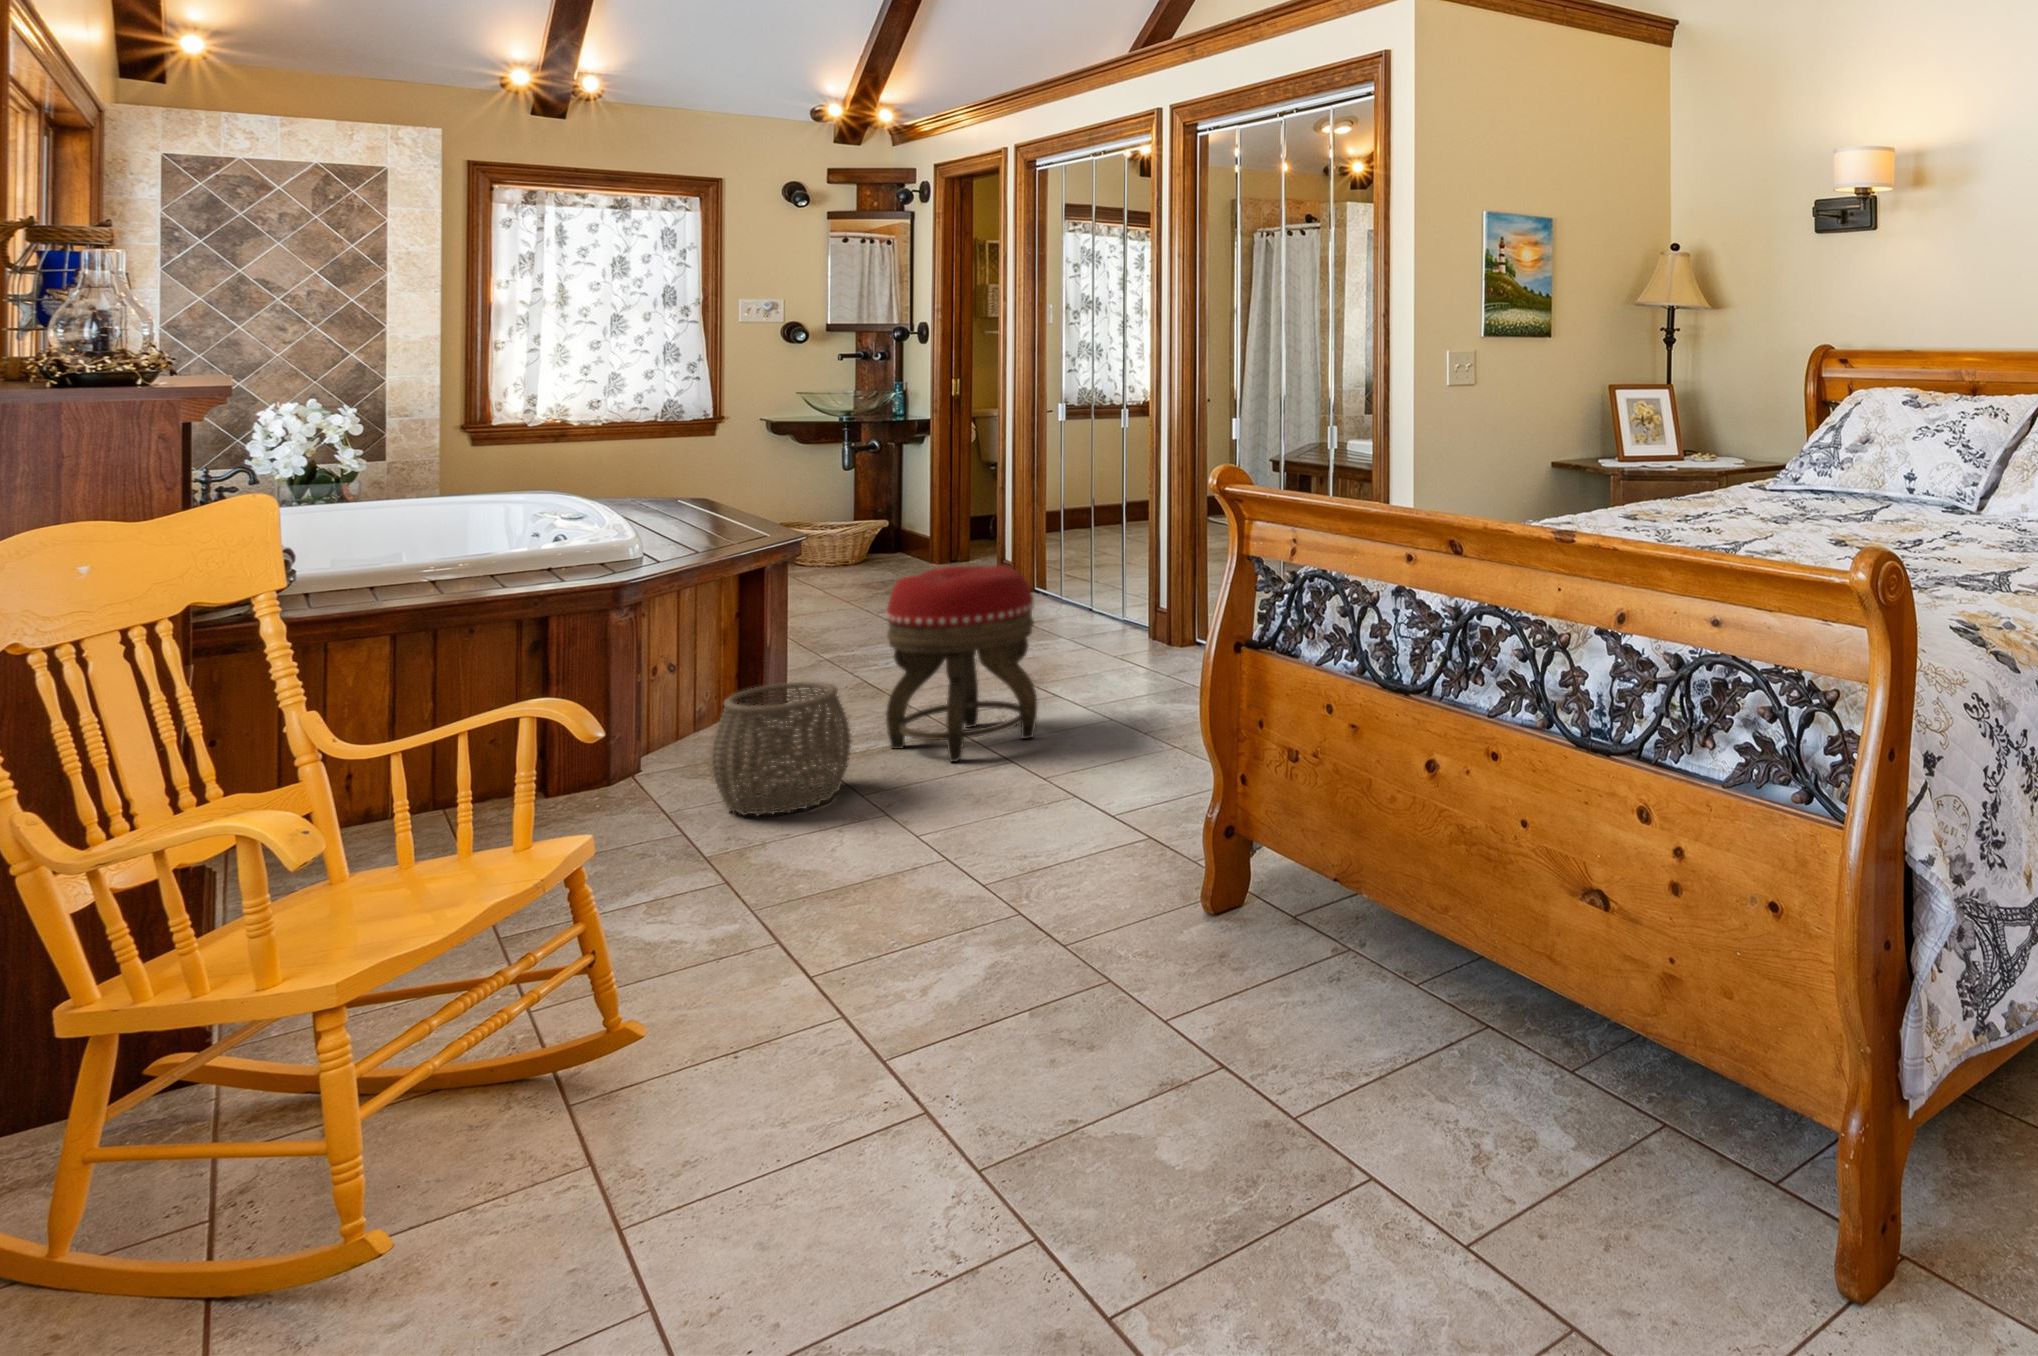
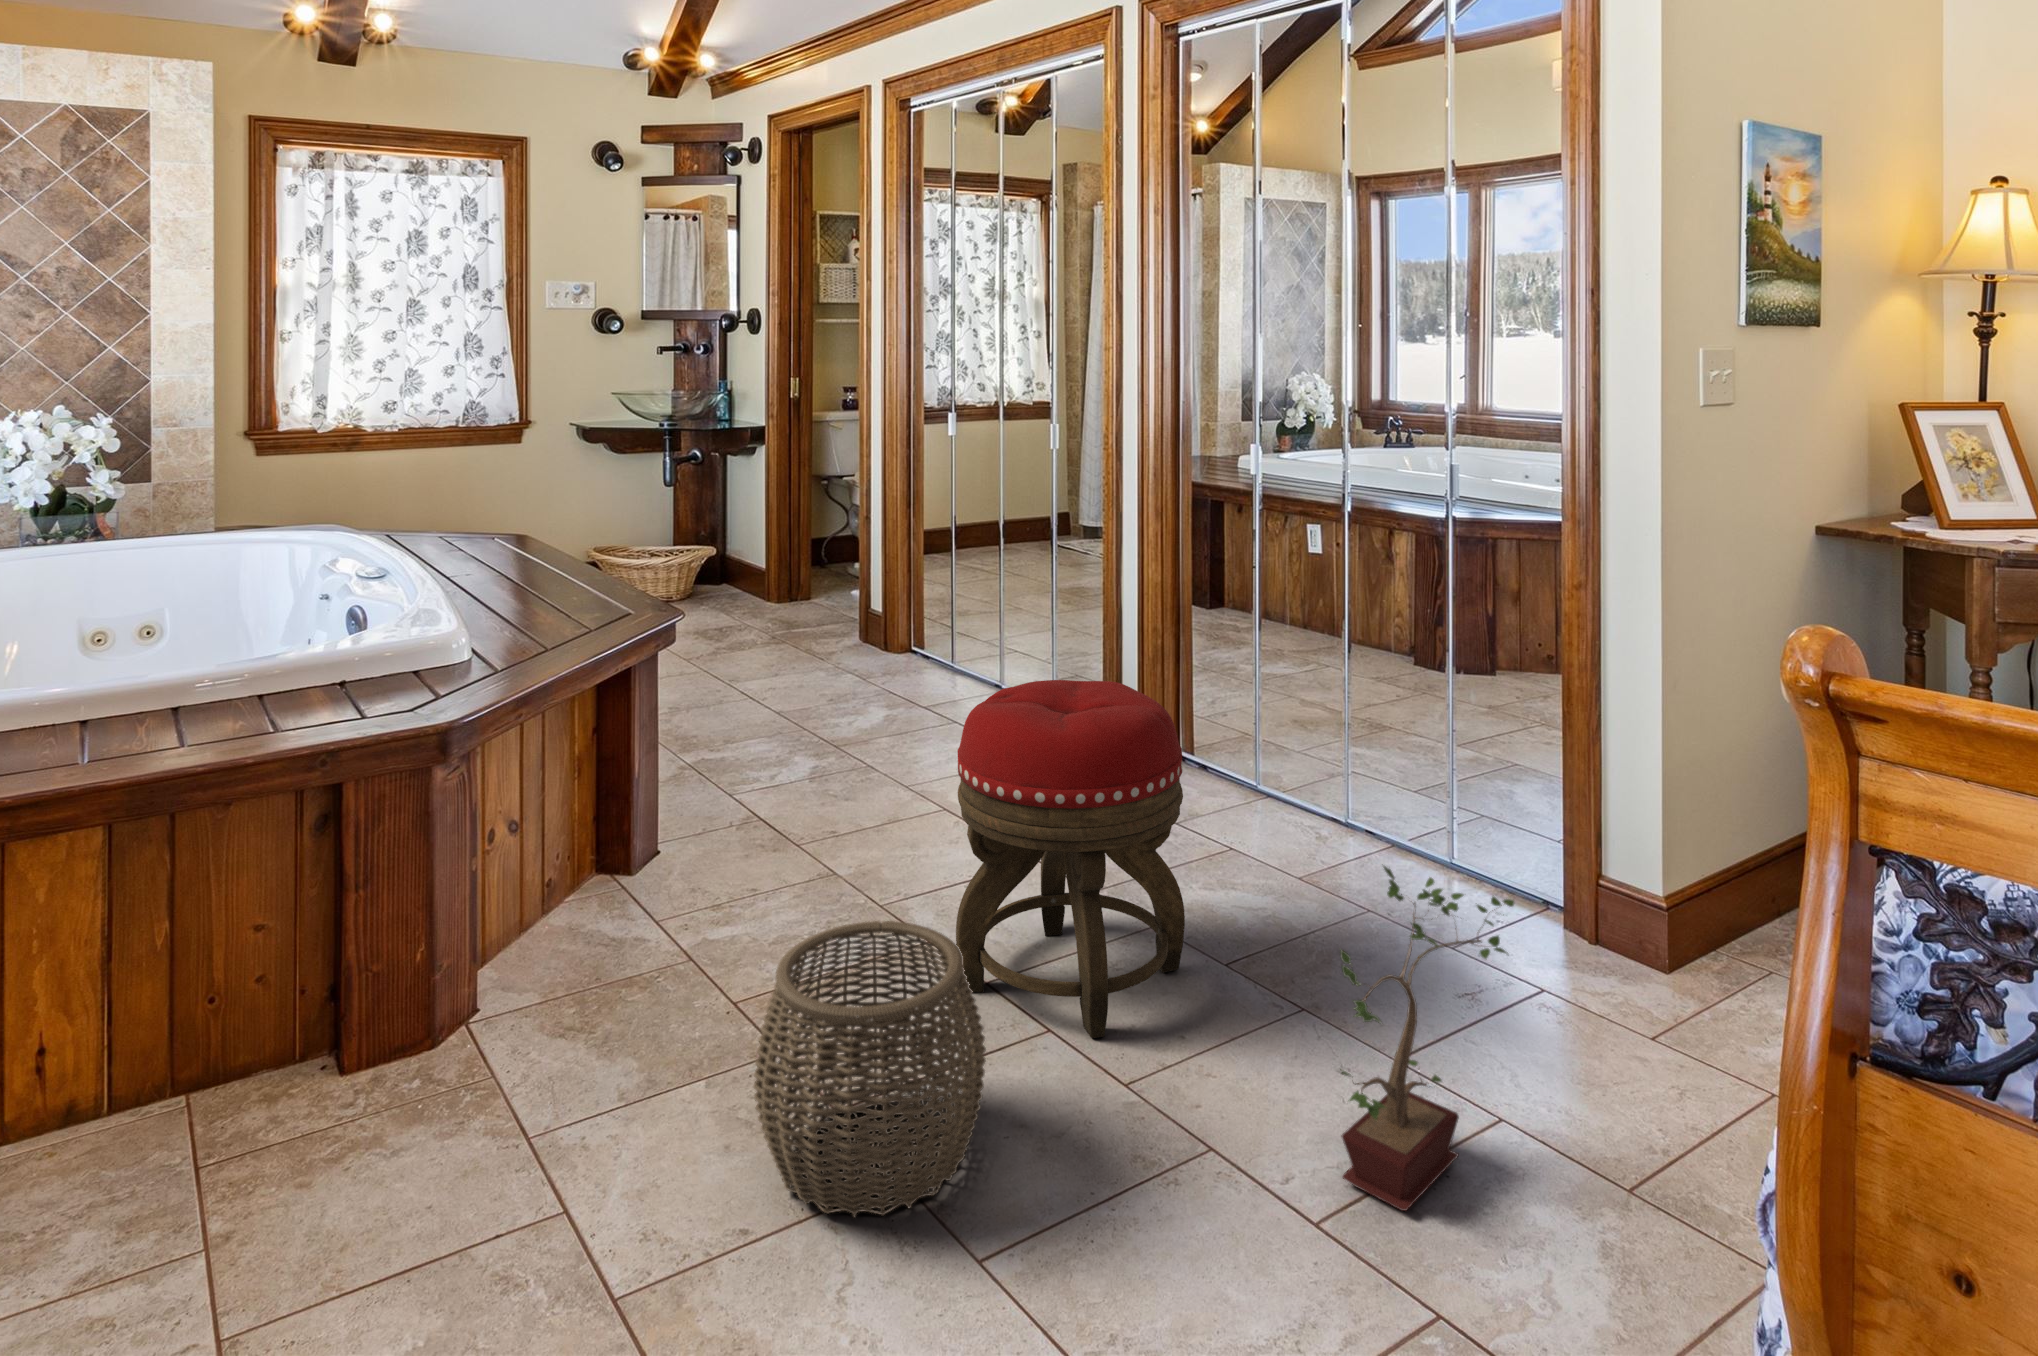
potted plant: none [1020,636,1159,809] -> present [1340,866,1514,1211]

